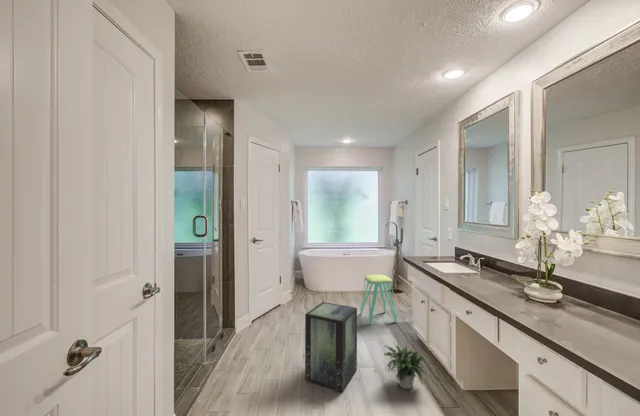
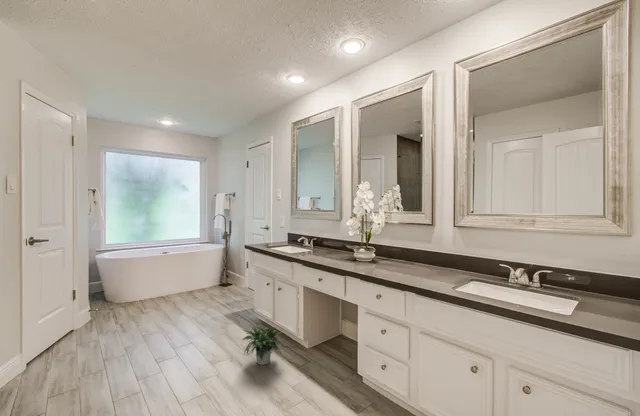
stool: present [360,275,397,324] -> none [194,268,236,321]
storage box: present [305,302,357,392] -> none [154,300,212,398]

